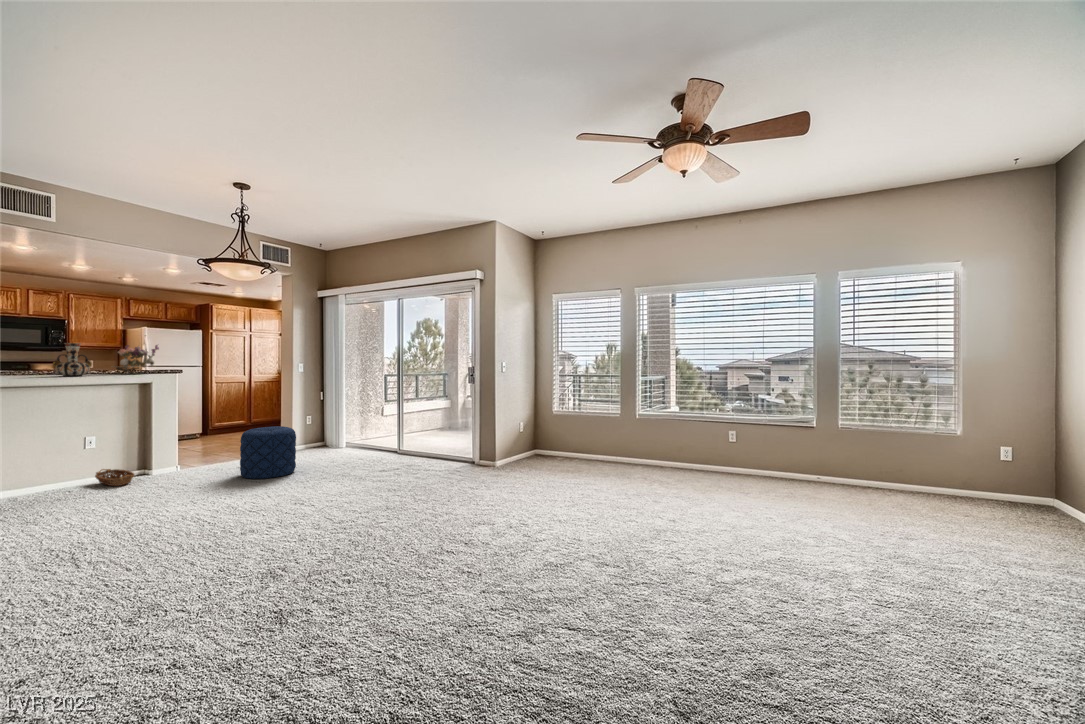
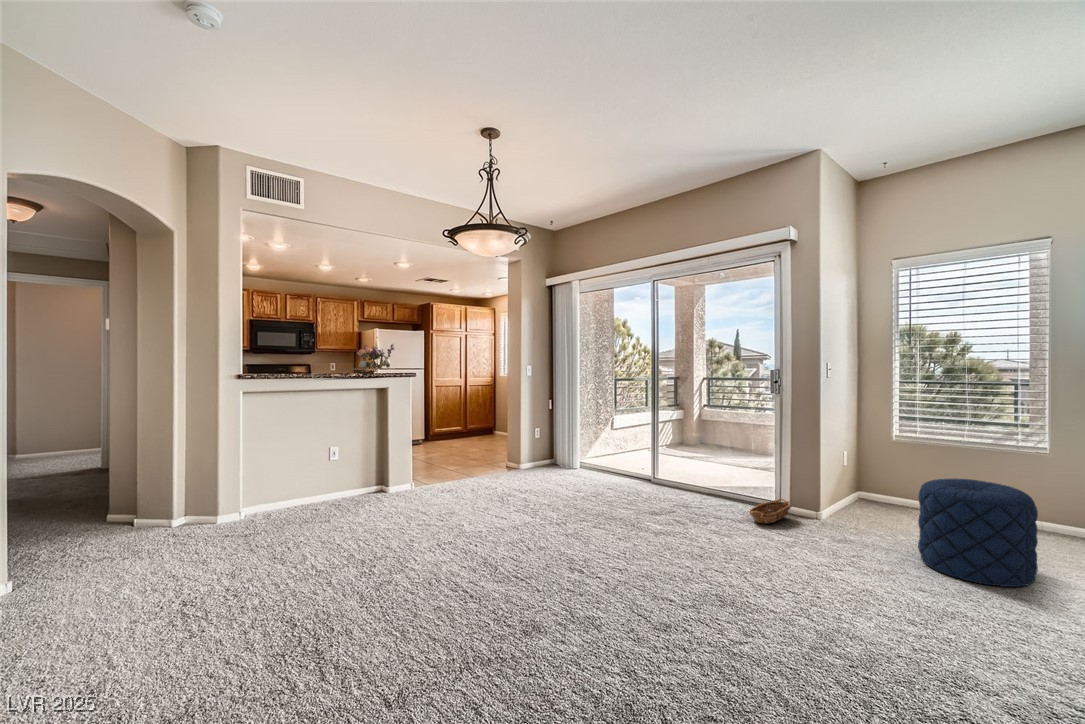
vase: present [53,343,92,376] -> none [300,343,334,380]
pouf: present [240,426,296,479] -> present [918,479,1038,587]
basket: present [95,469,135,486] -> present [750,499,790,523]

